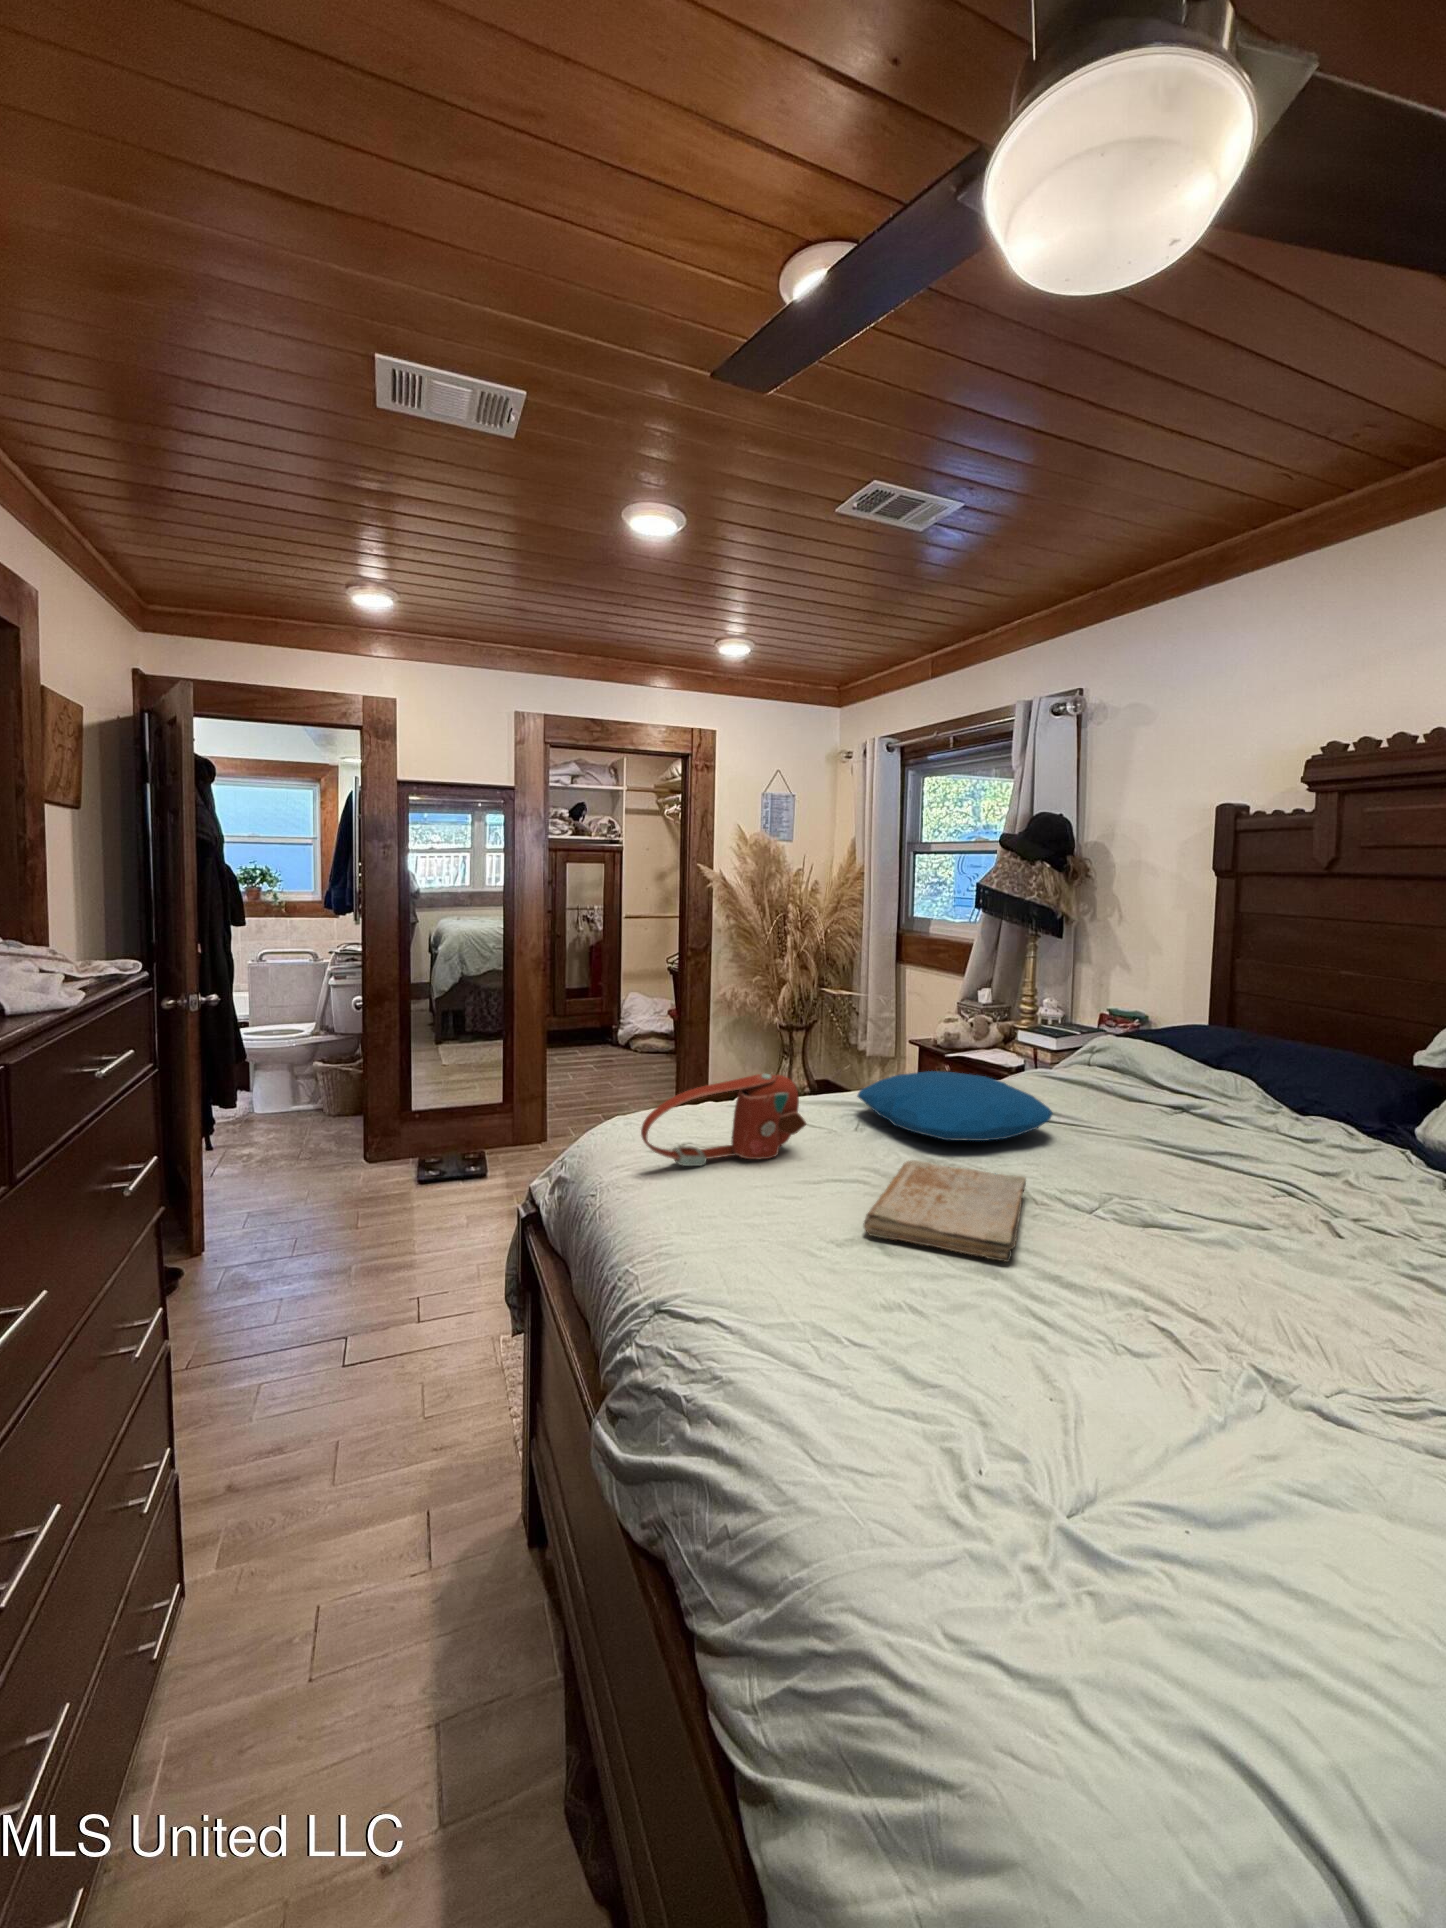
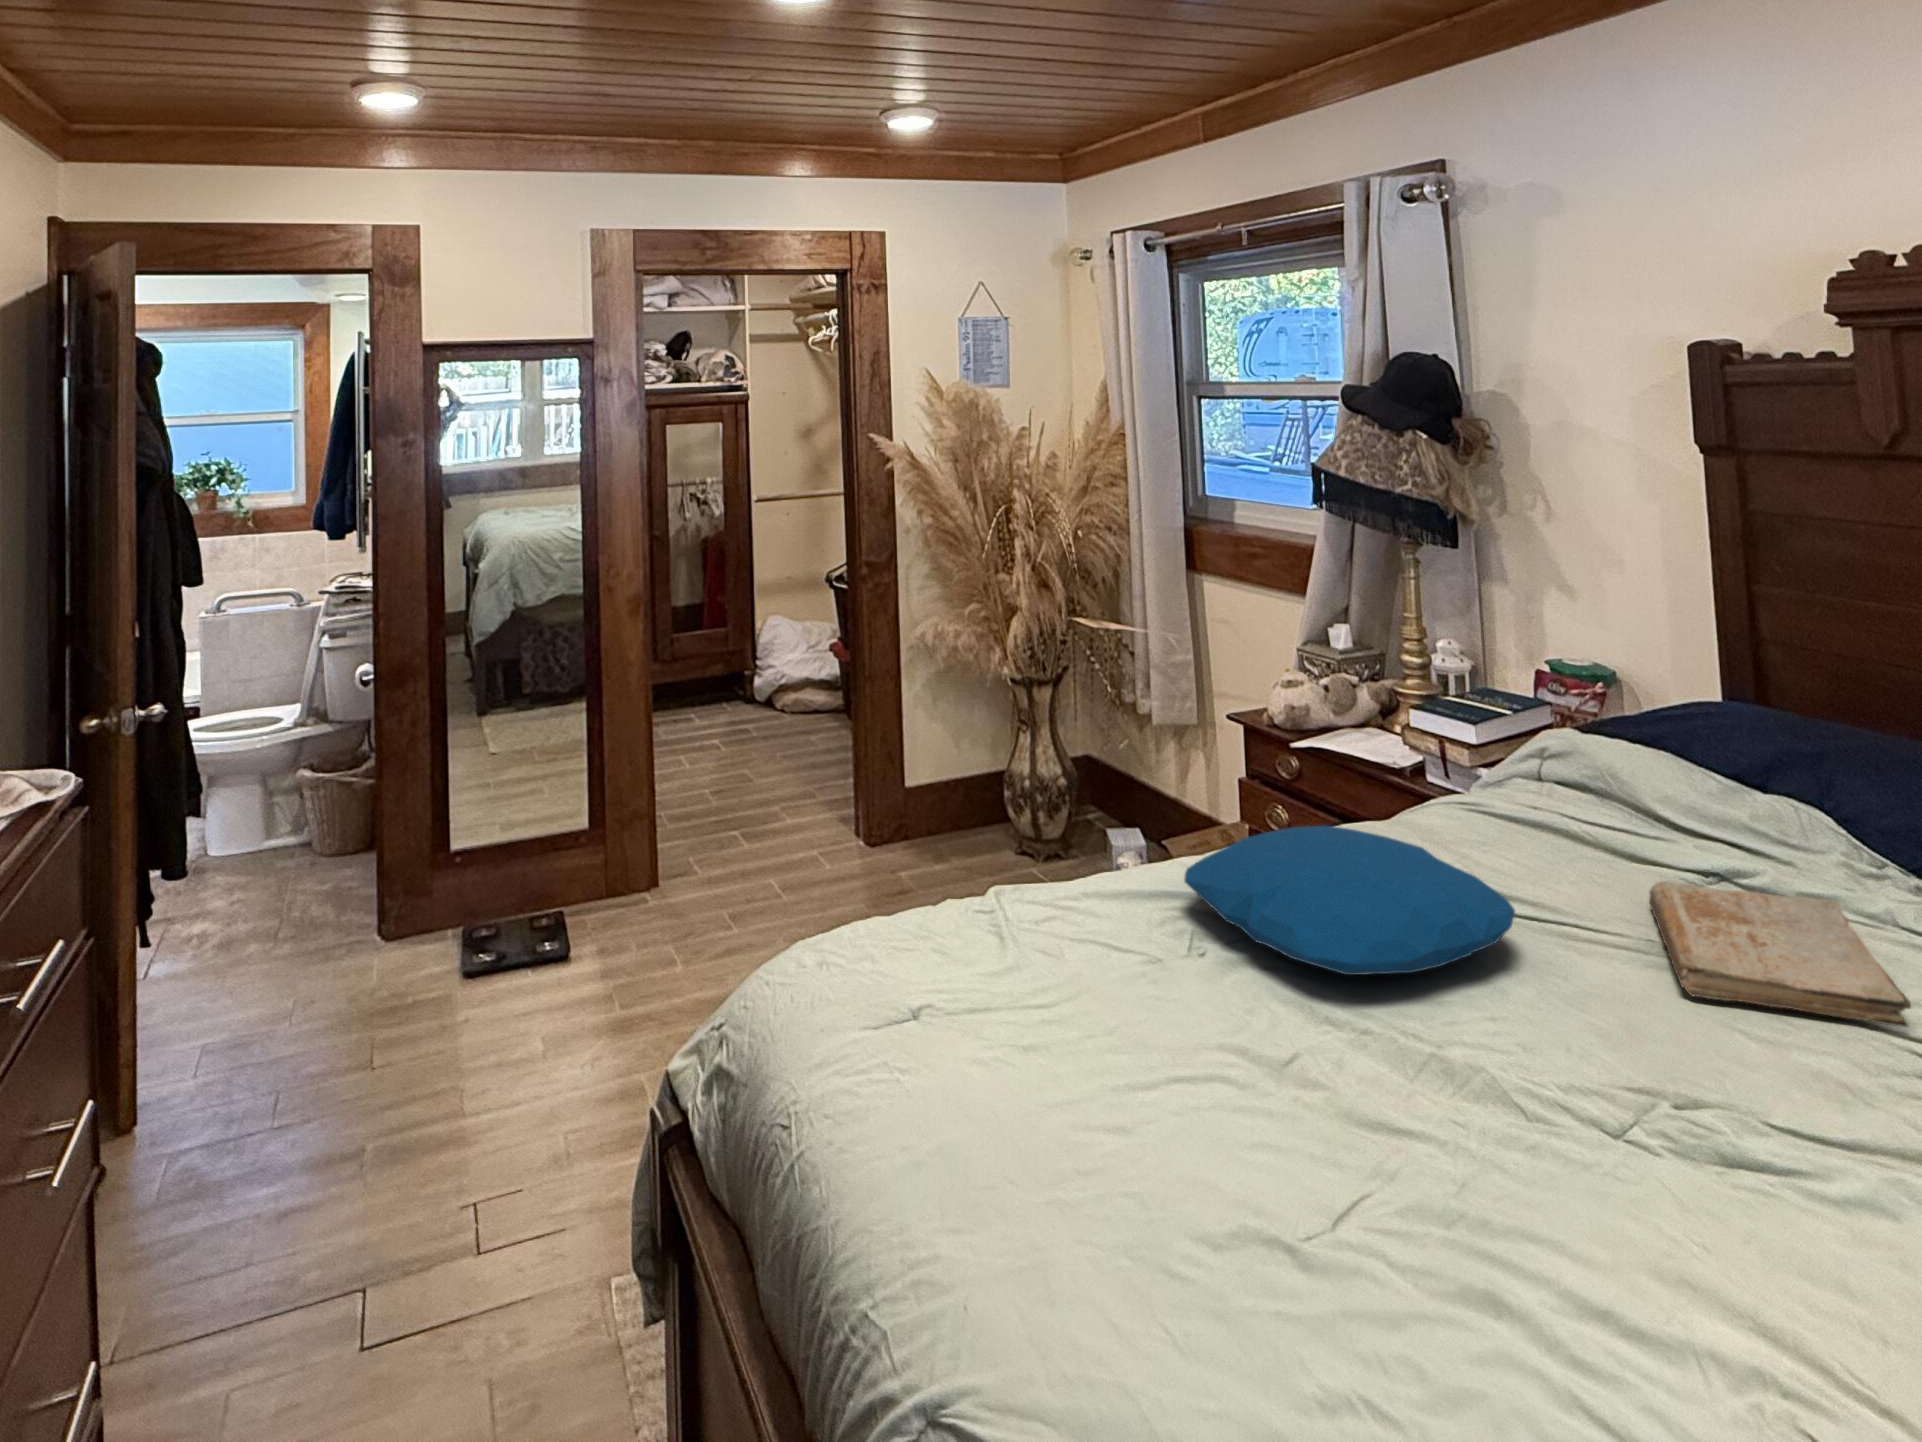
handbag: present [641,1073,806,1166] -> none [854,879,1119,1057]
book: present [864,1160,1026,1262] -> present [1649,881,1911,1027]

